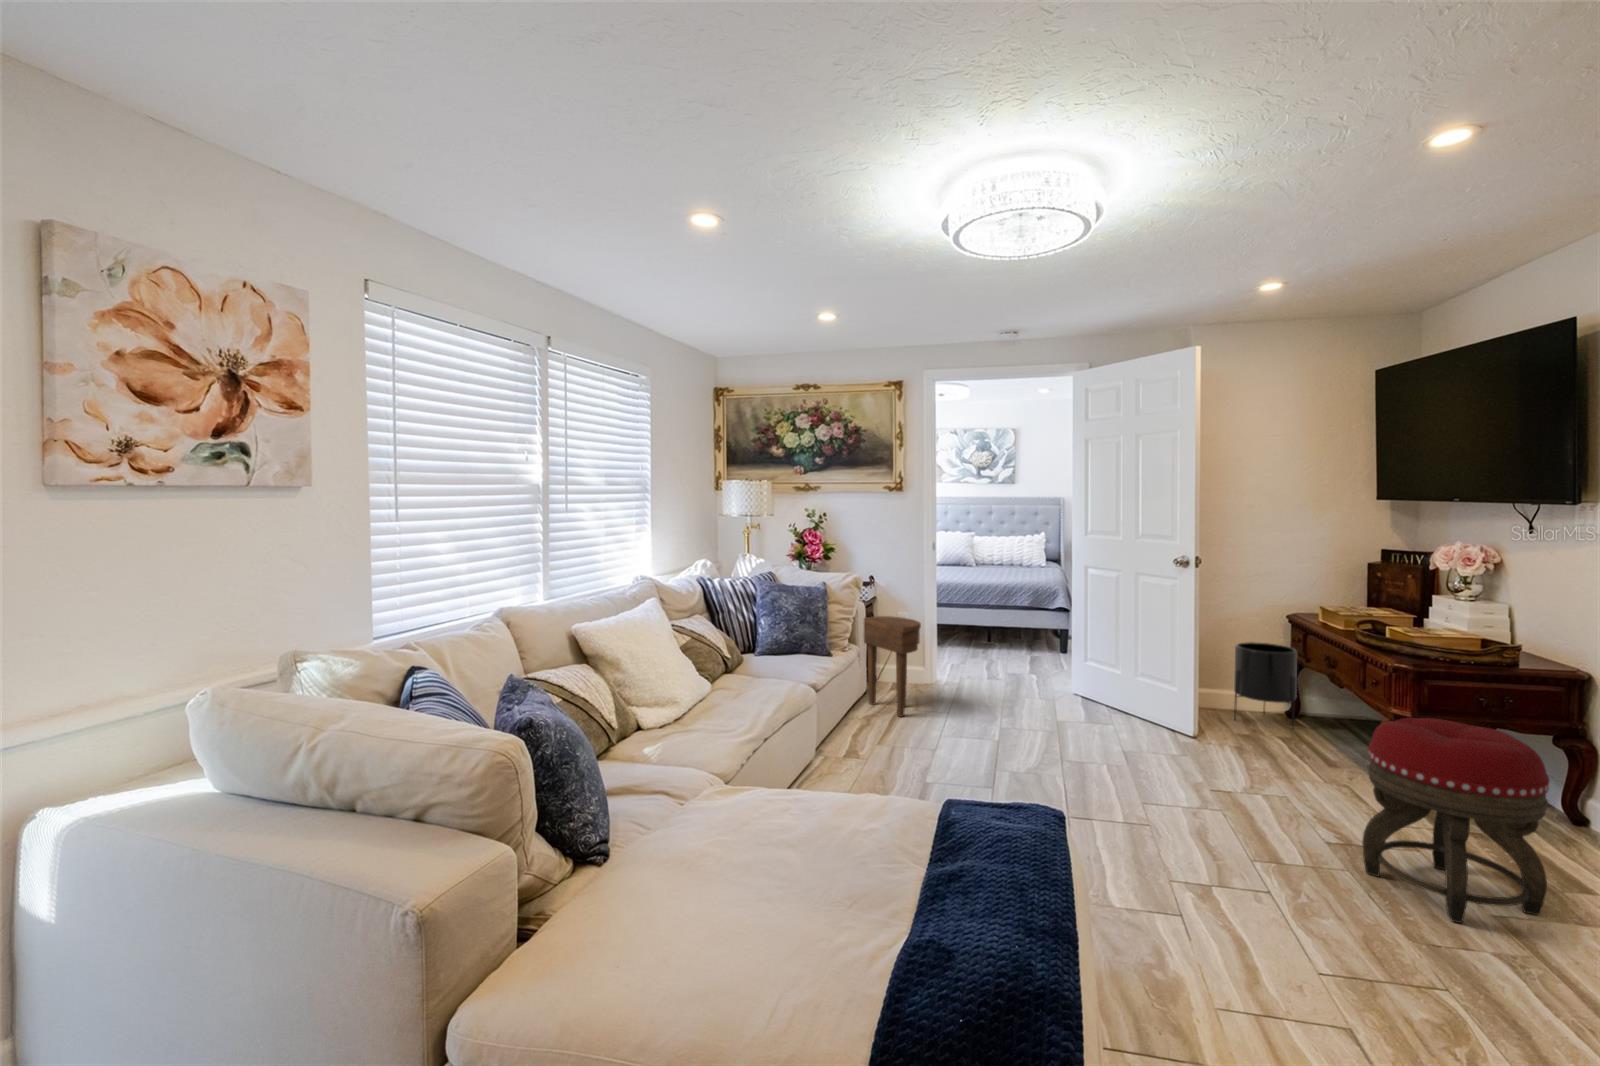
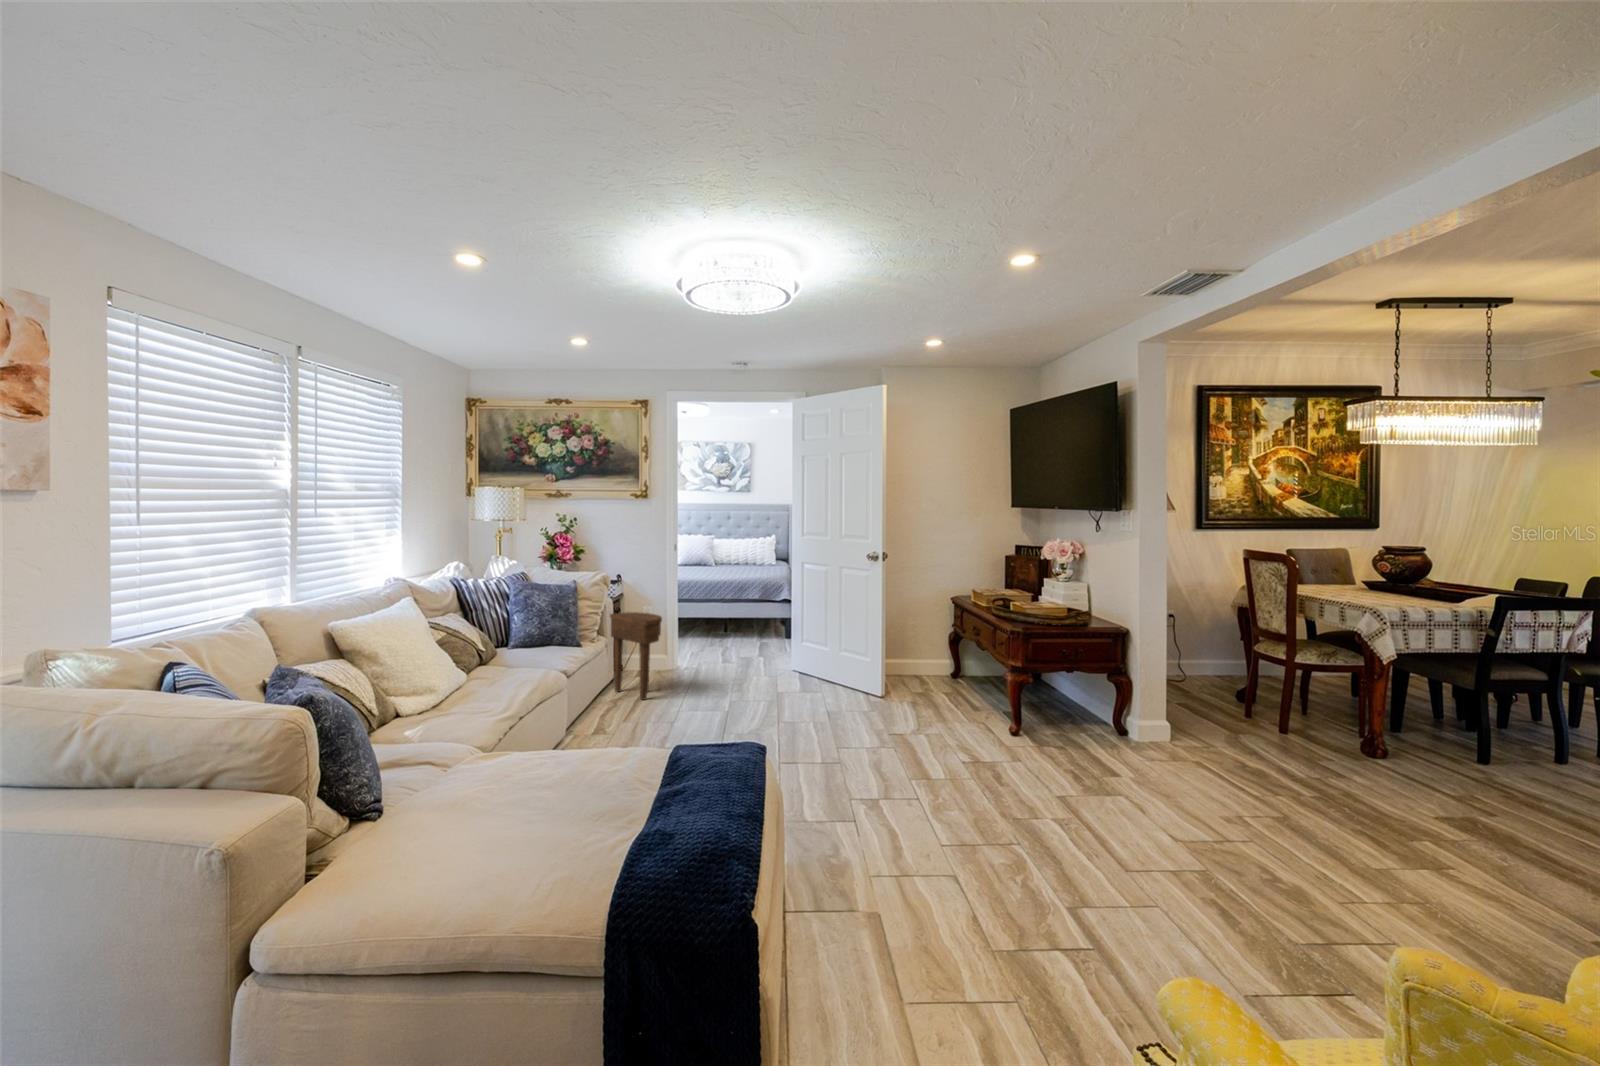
planter: present [1234,642,1297,728] -> none [905,625,947,689]
footstool: present [1362,718,1550,923] -> none [955,667,1048,795]

